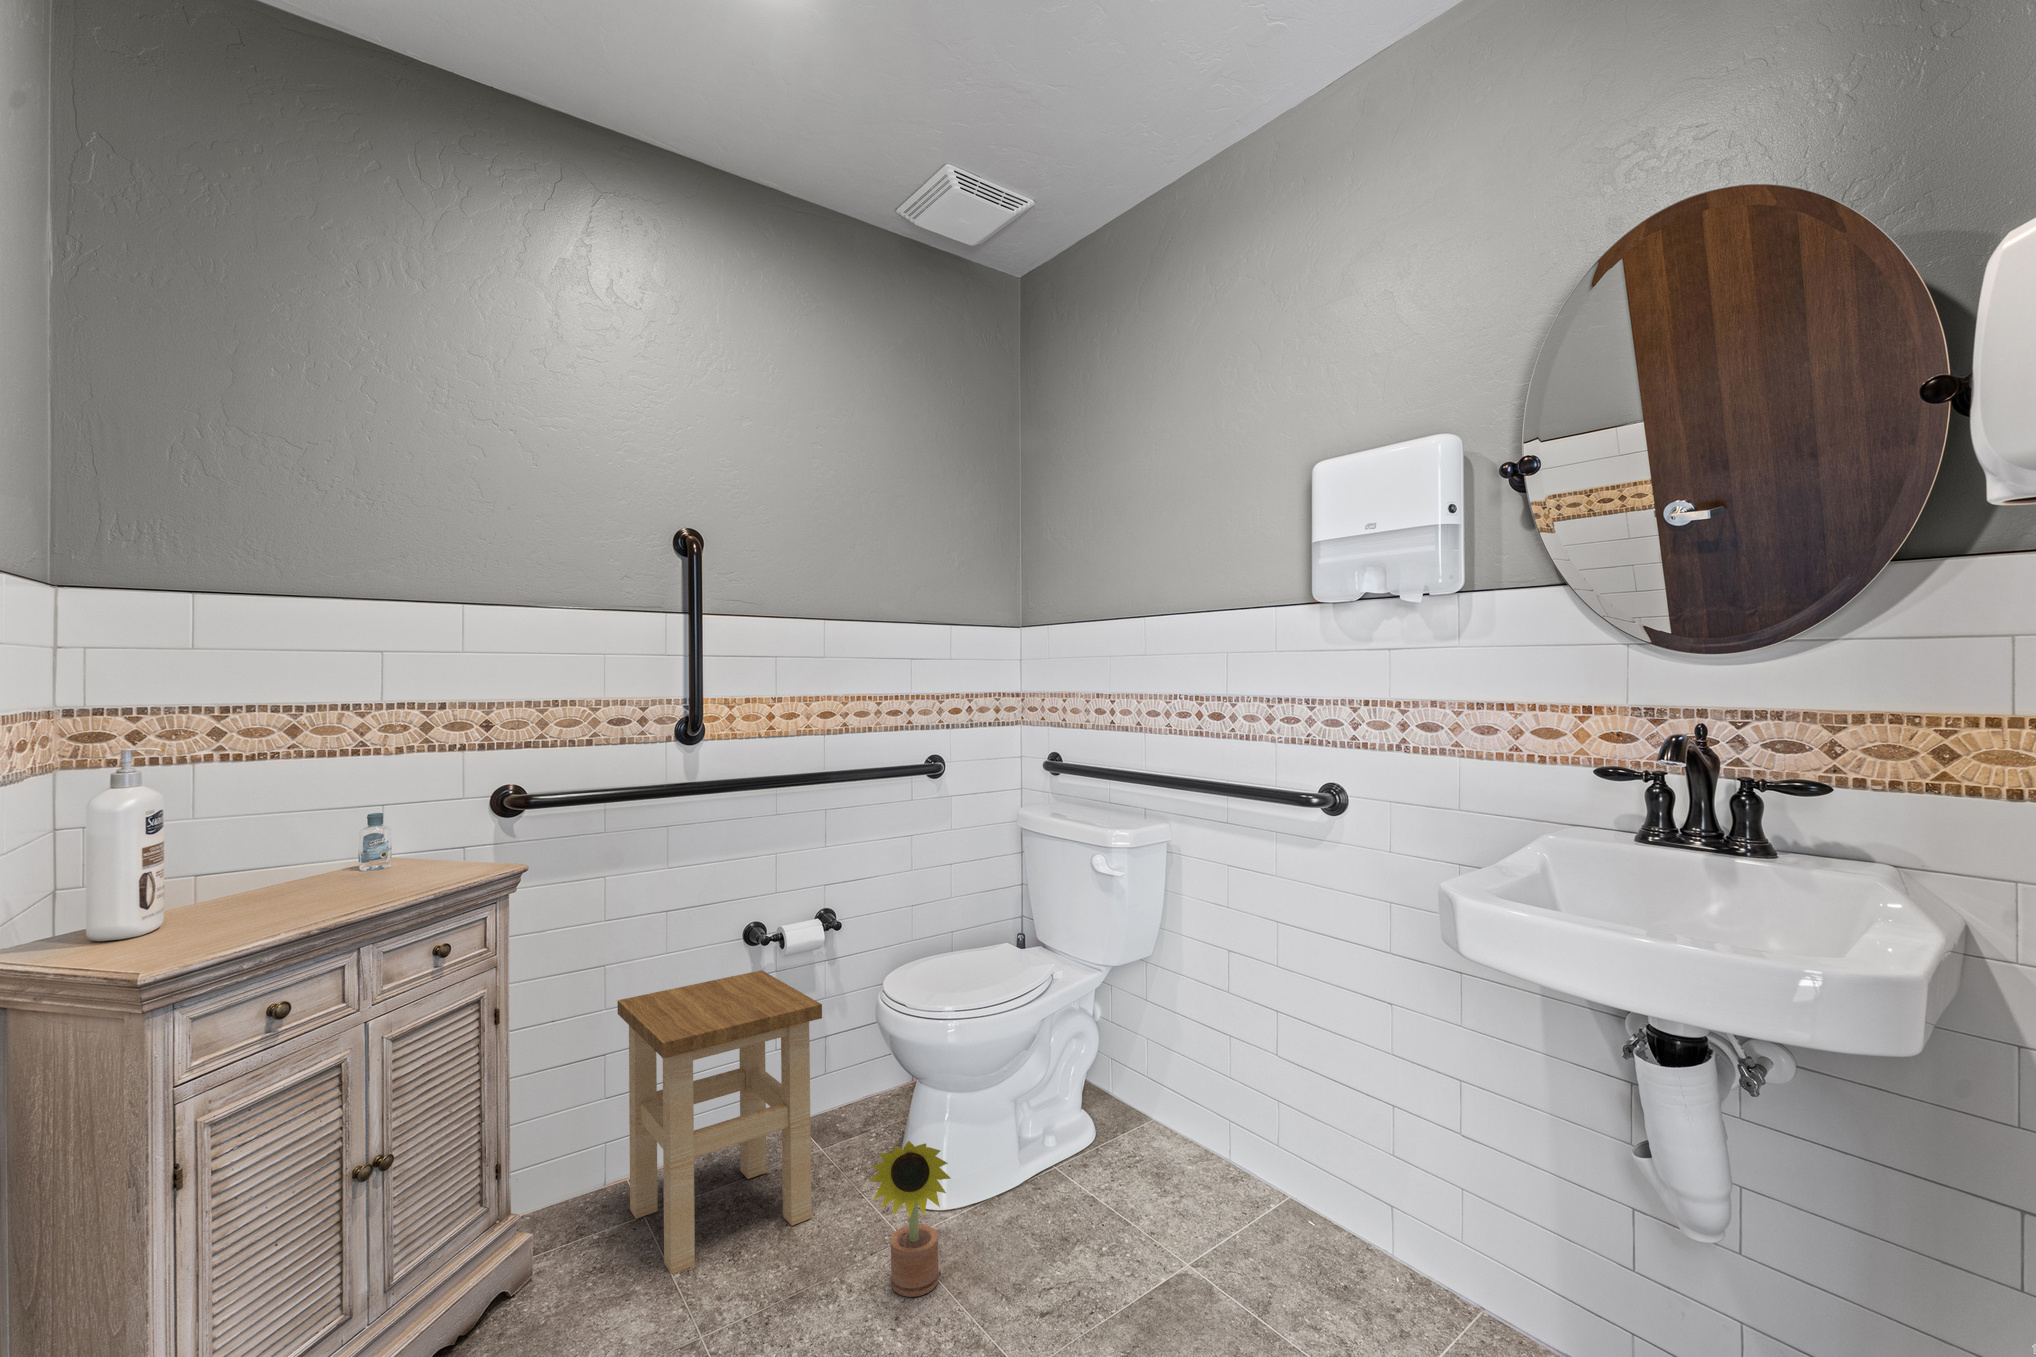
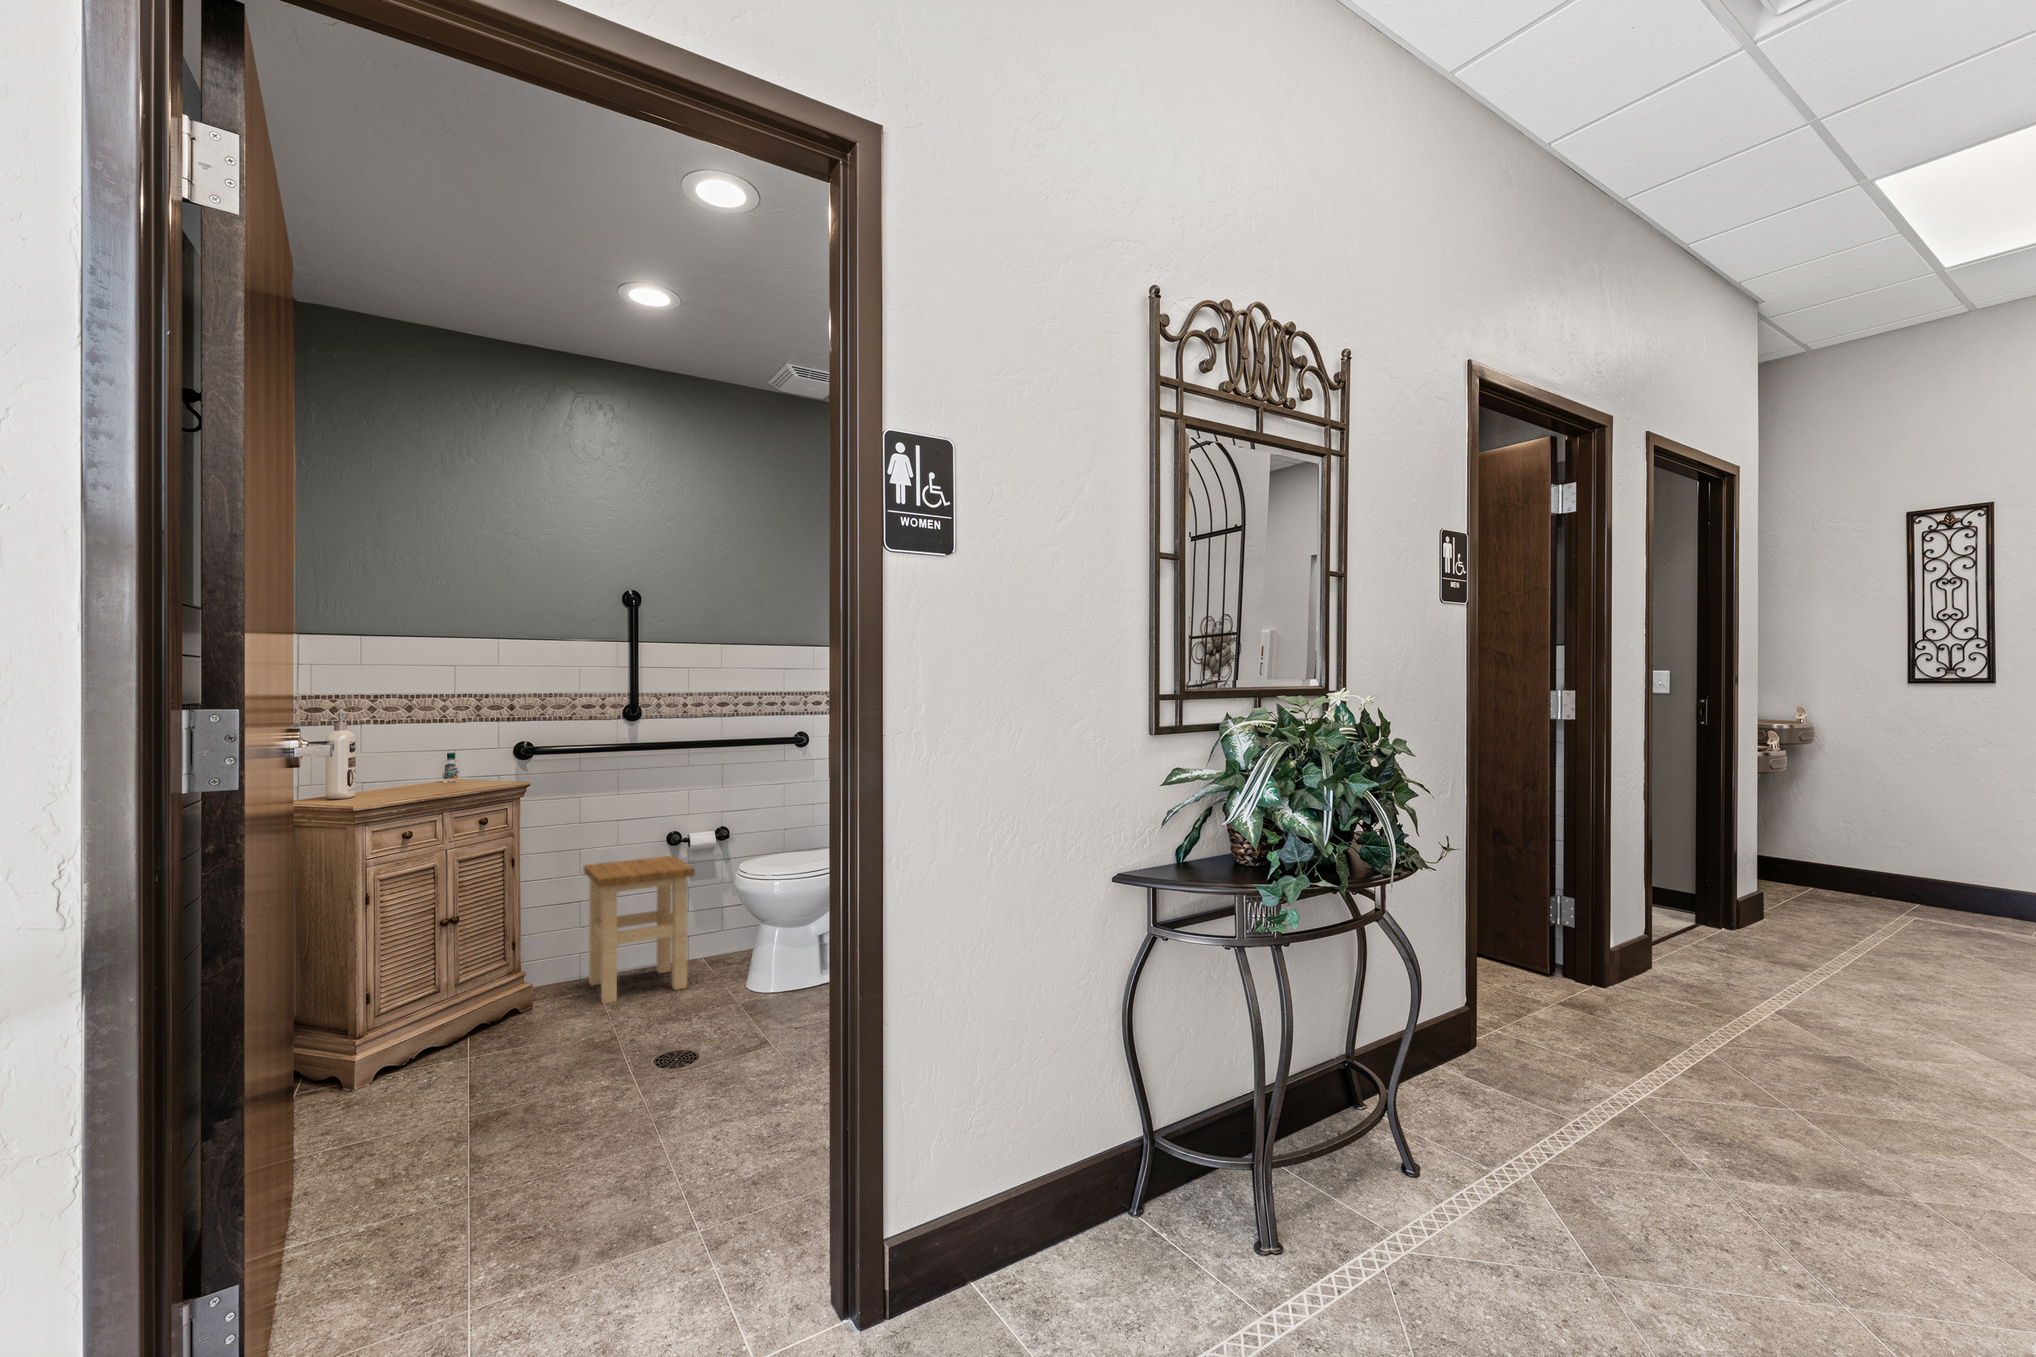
decorative plant: present [869,1141,951,1297] -> none [699,930,743,1014]

